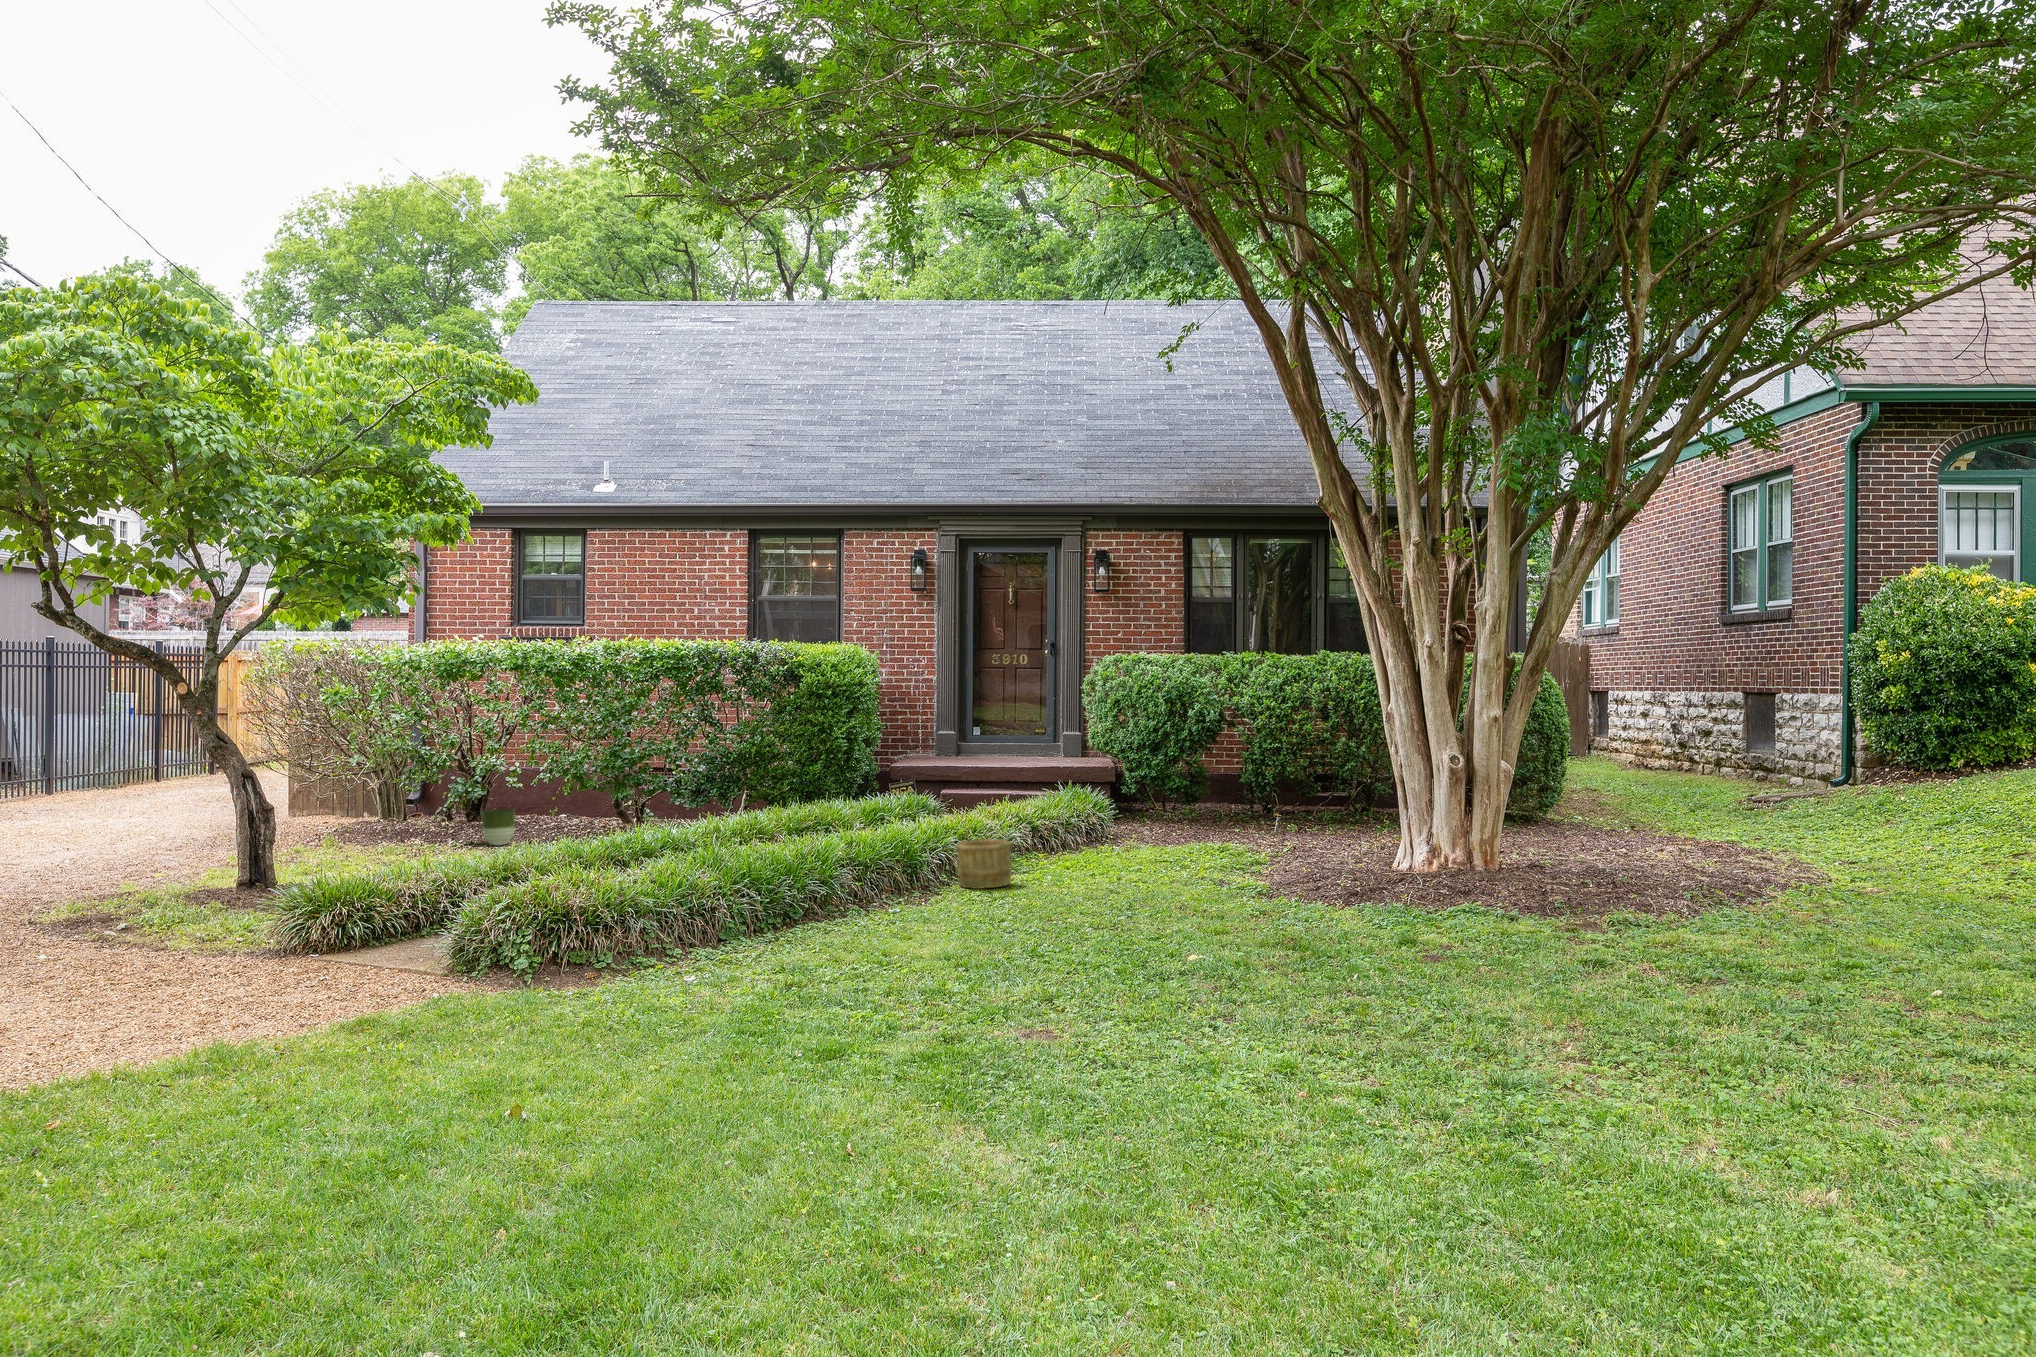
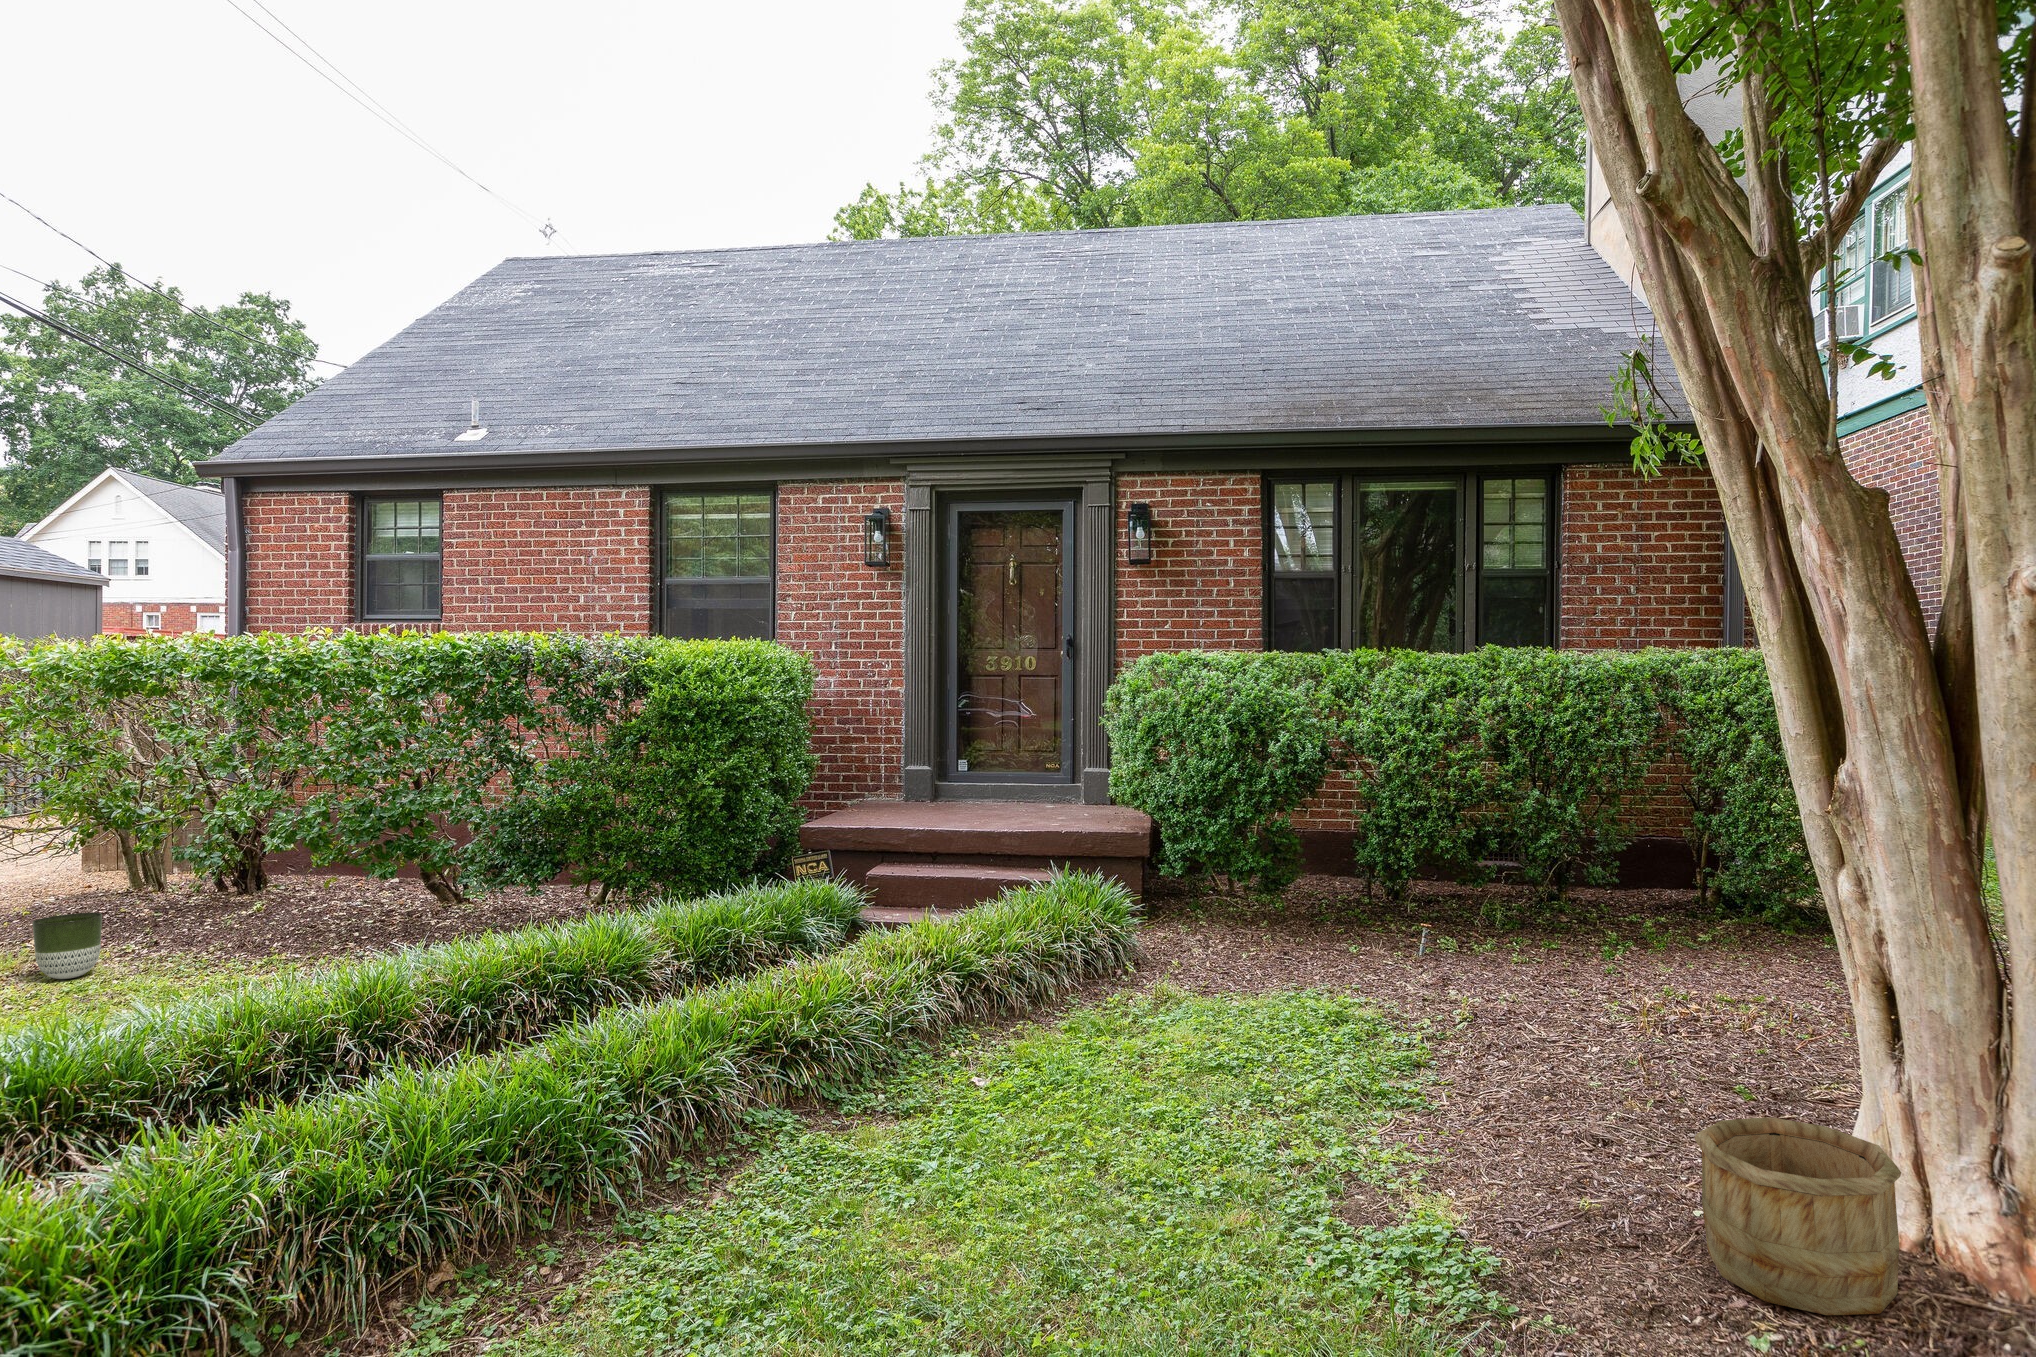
wooden bucket: present [956,839,1011,889] -> present [1695,1117,1901,1315]

